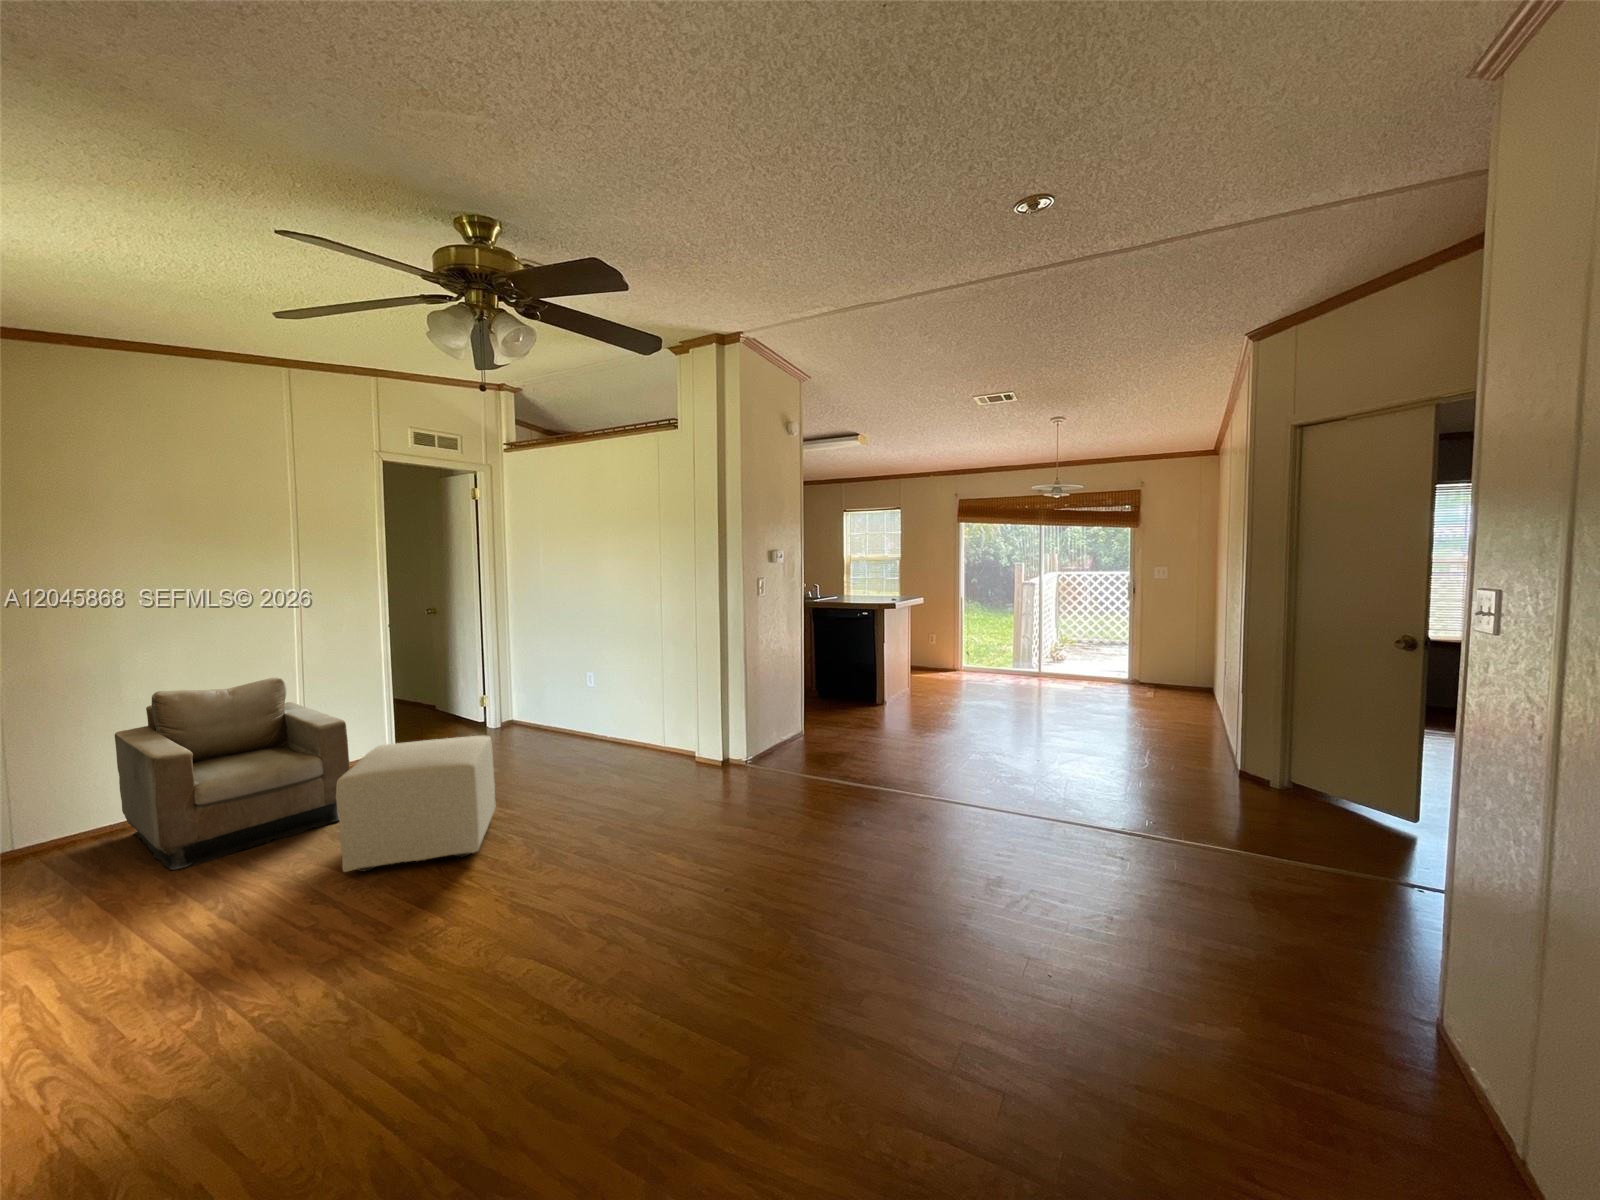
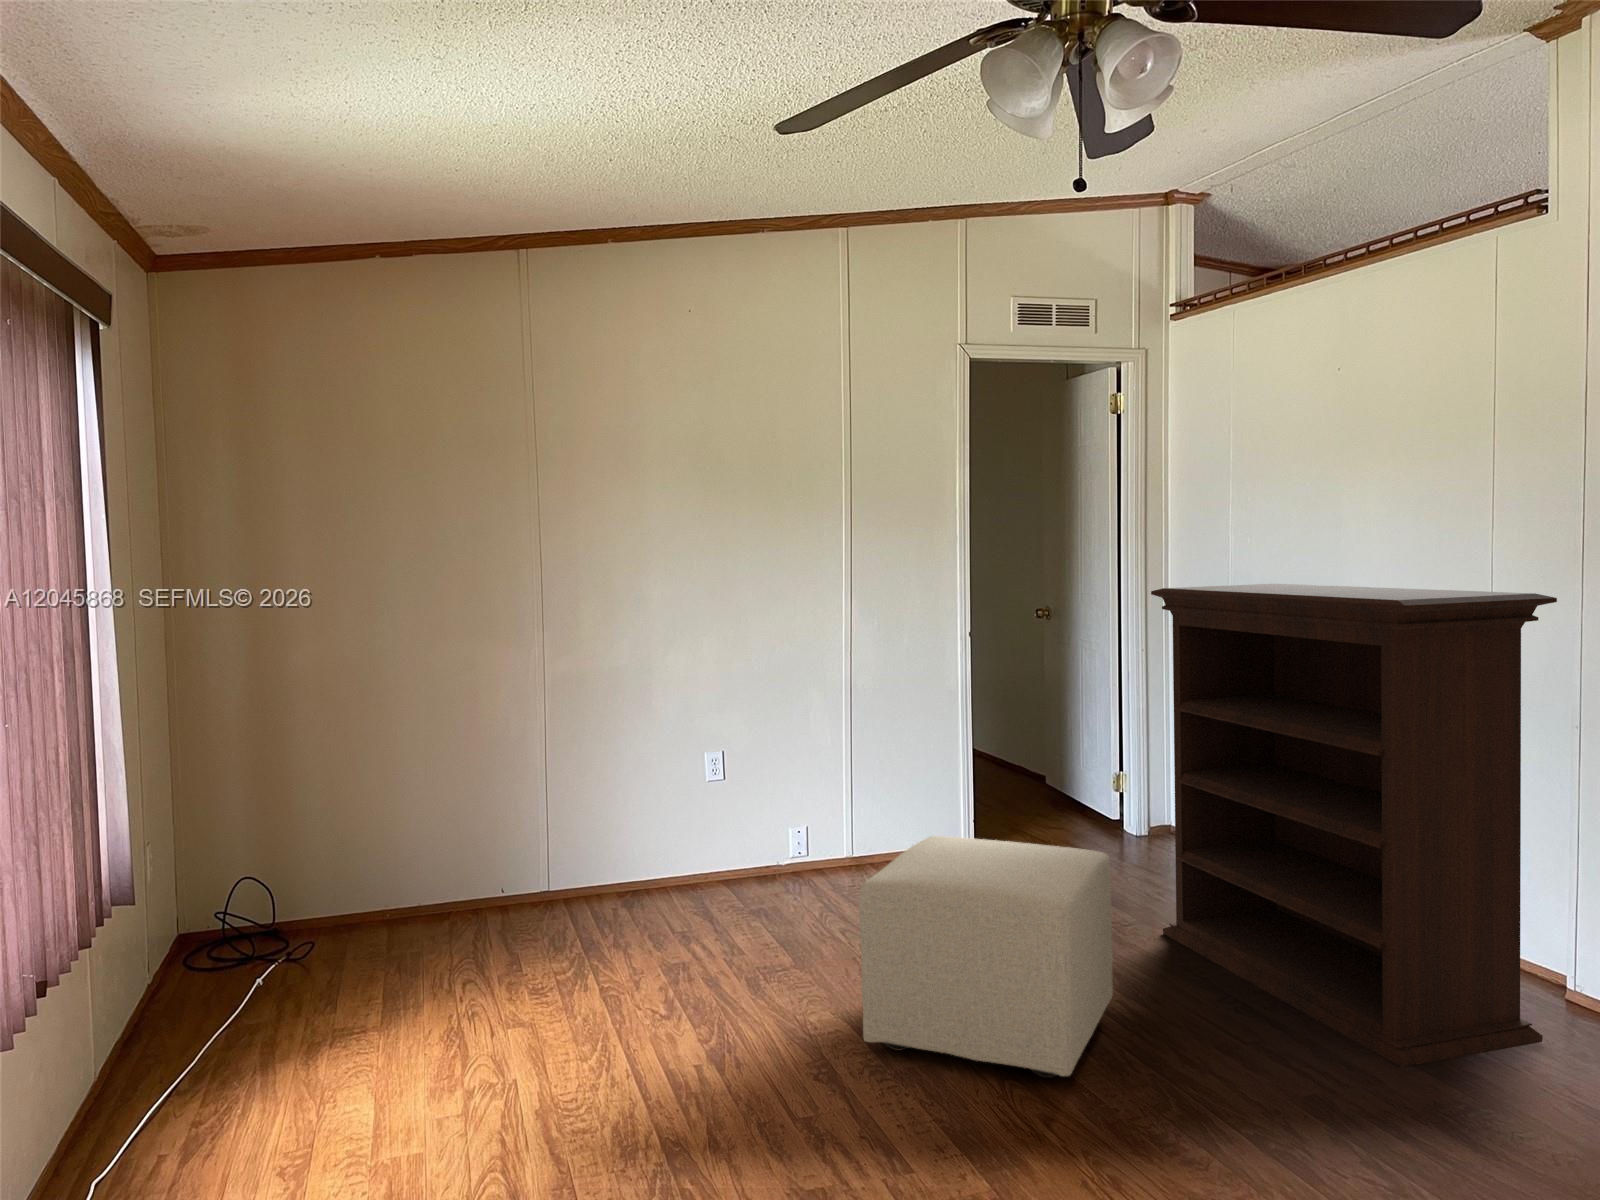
bookshelf: none [504,592,683,803] -> present [1151,584,1557,1067]
armchair: present [115,677,350,871] -> none [604,703,897,965]

